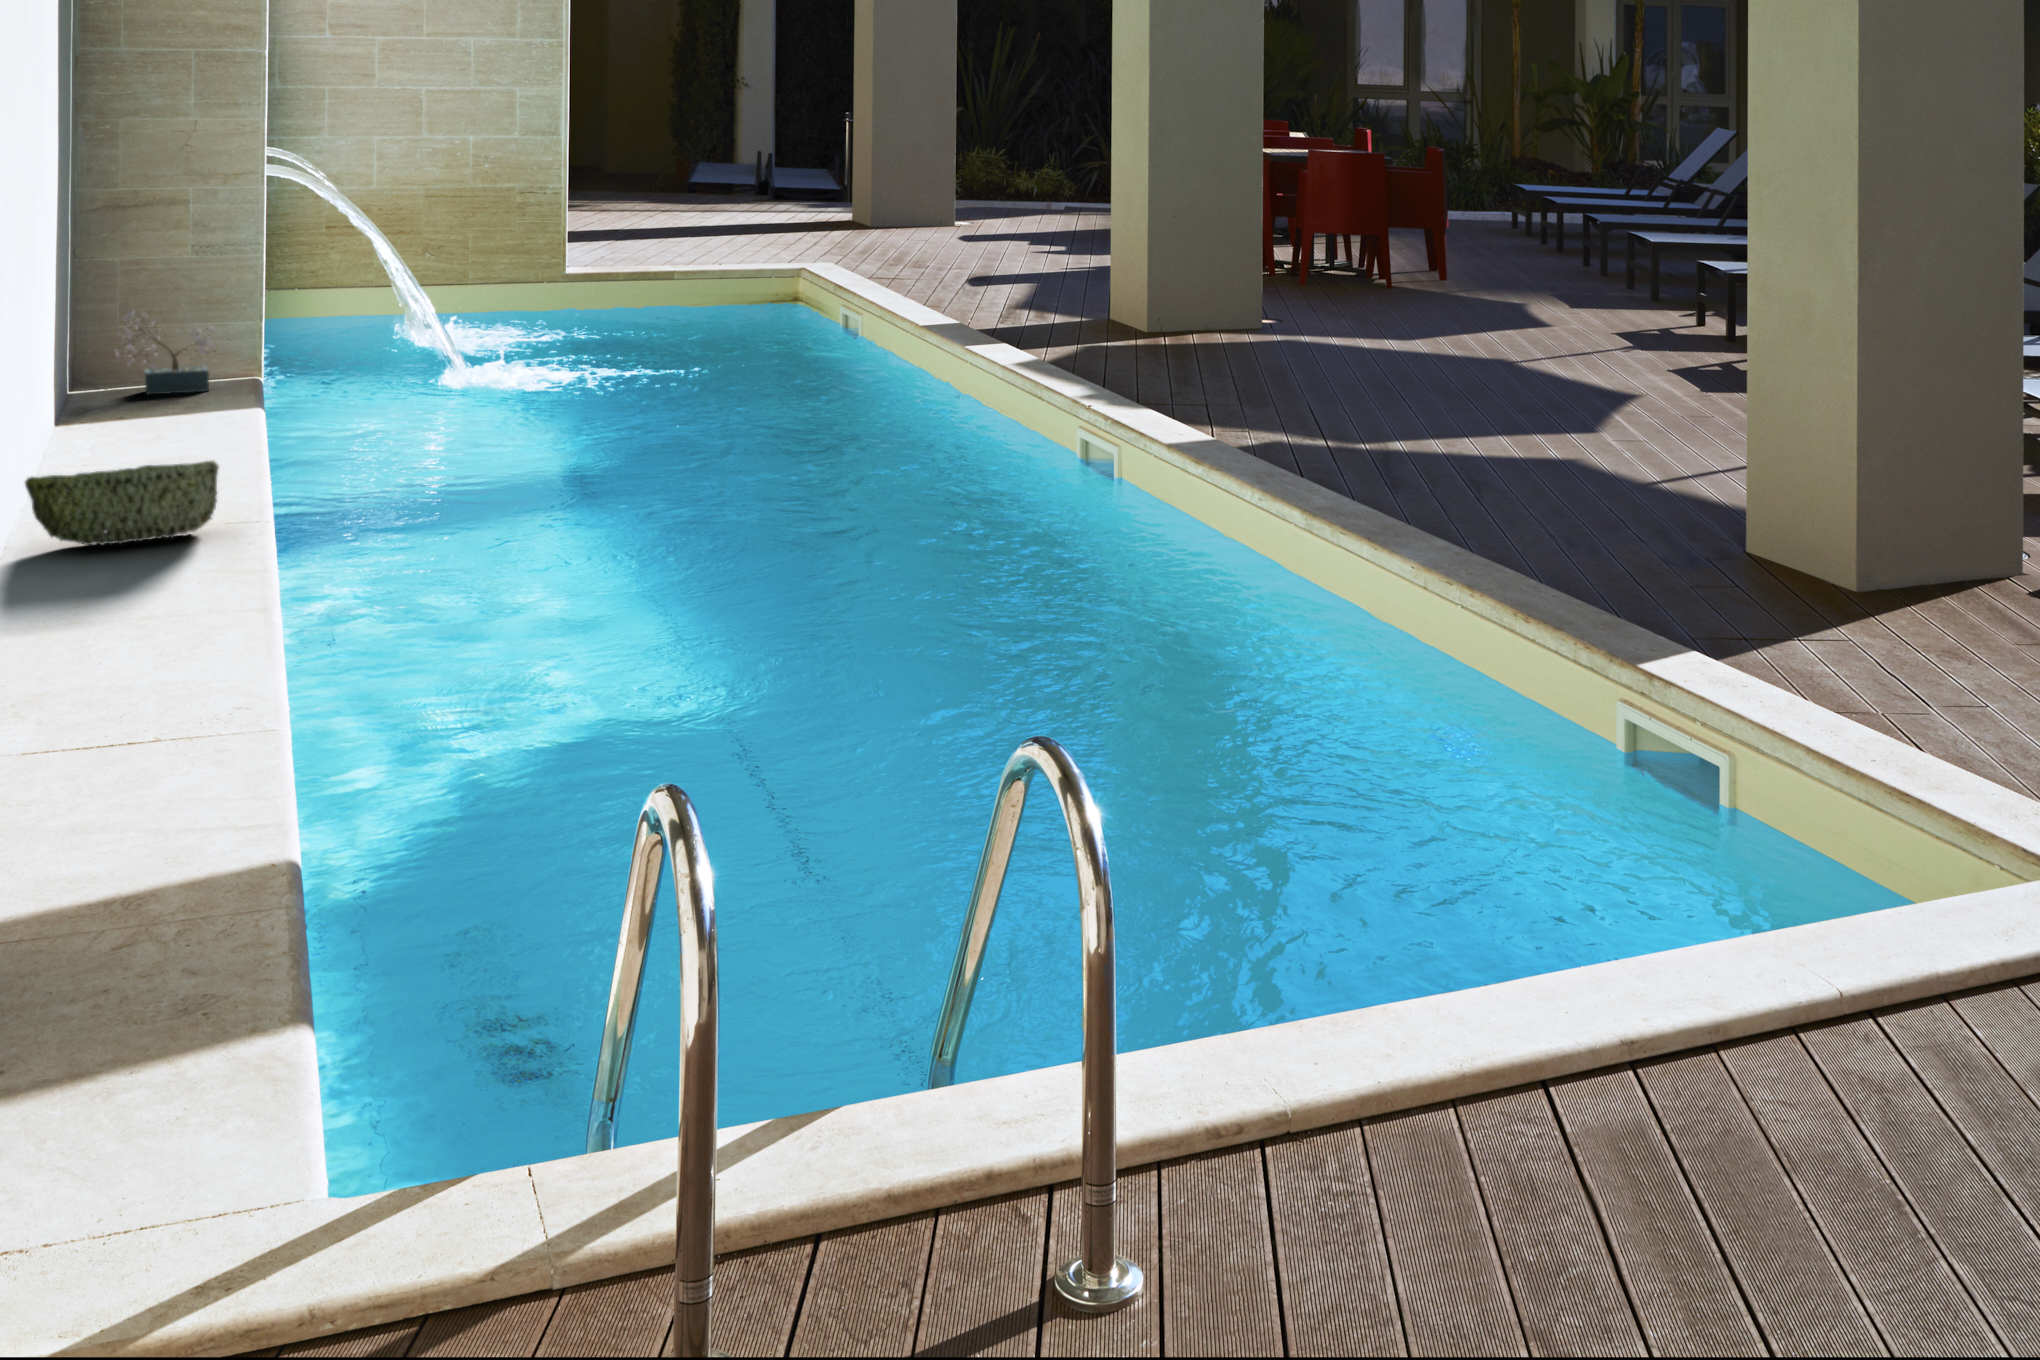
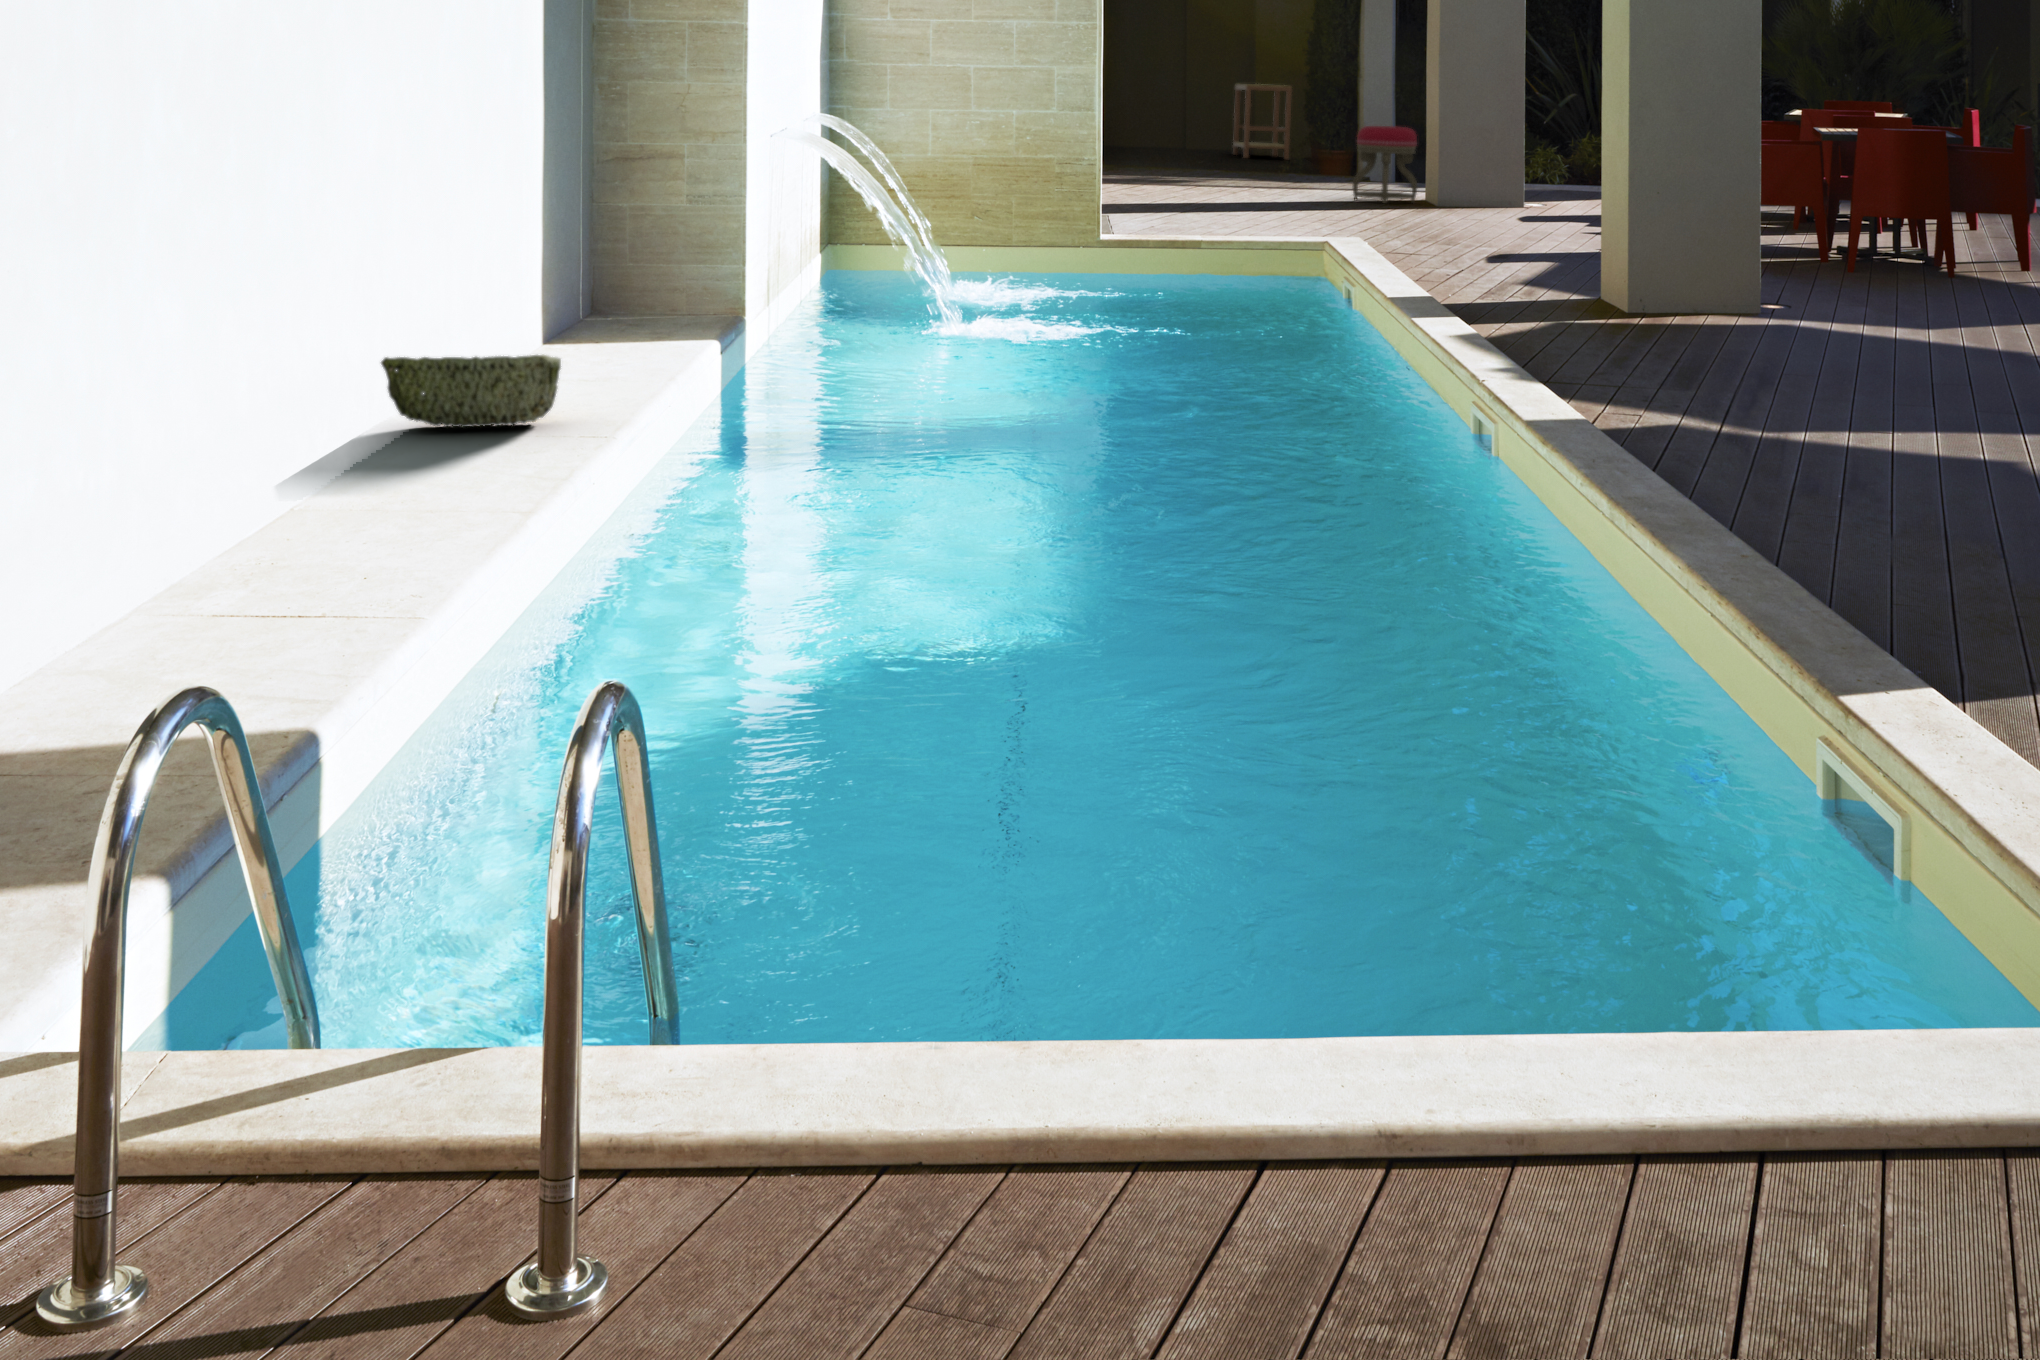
side table: none [614,112,679,188] -> present [1233,84,1292,159]
stool: none [784,155,850,231] -> present [1352,126,1417,203]
decorative plant: present [115,311,224,394] -> none [613,228,708,308]

